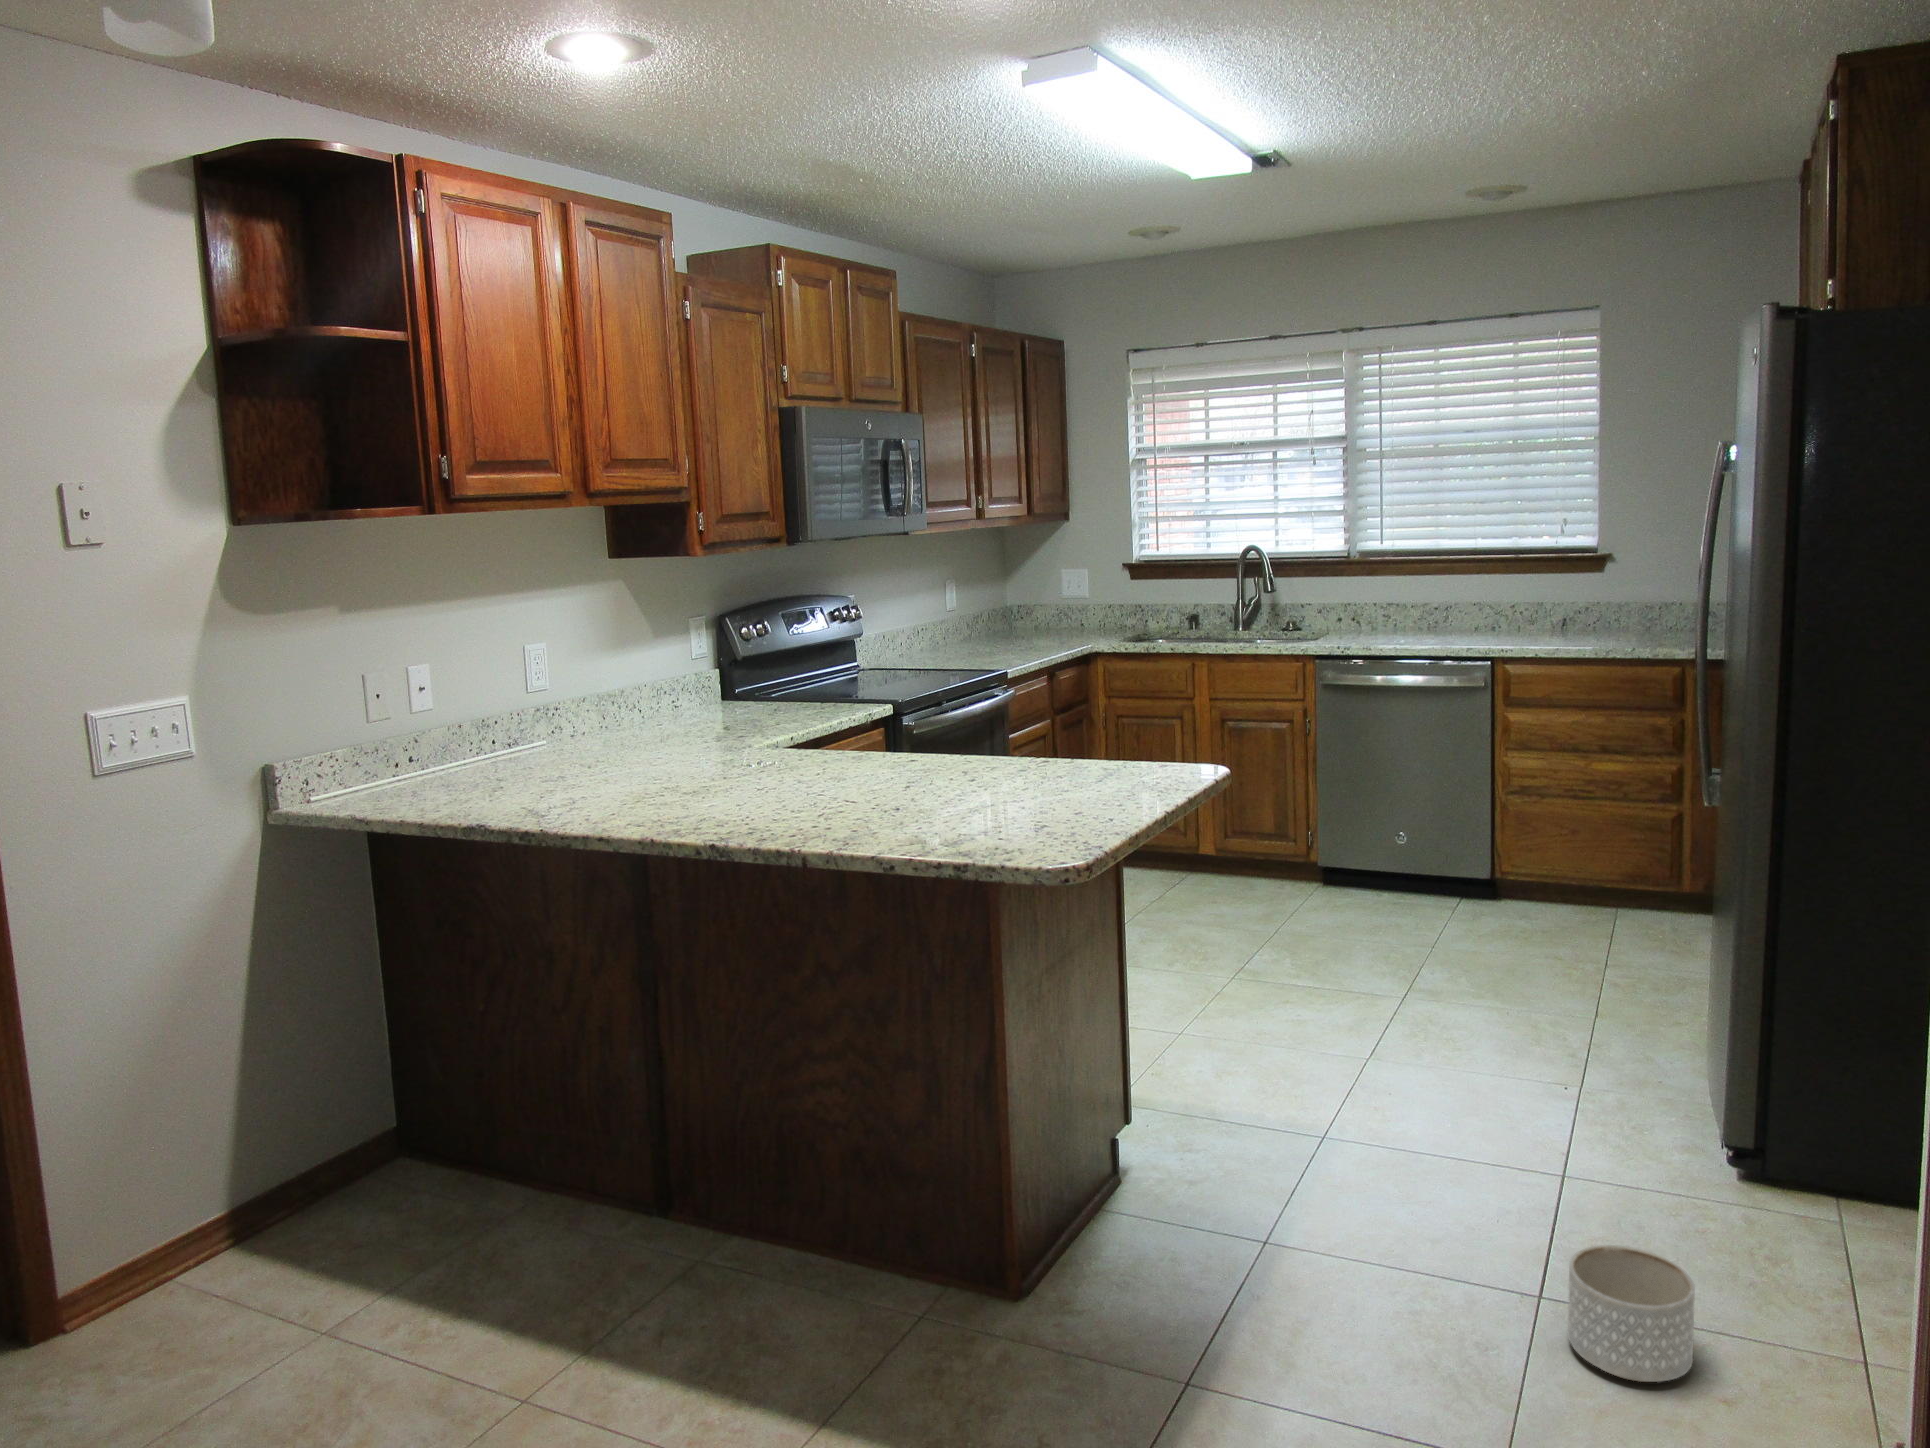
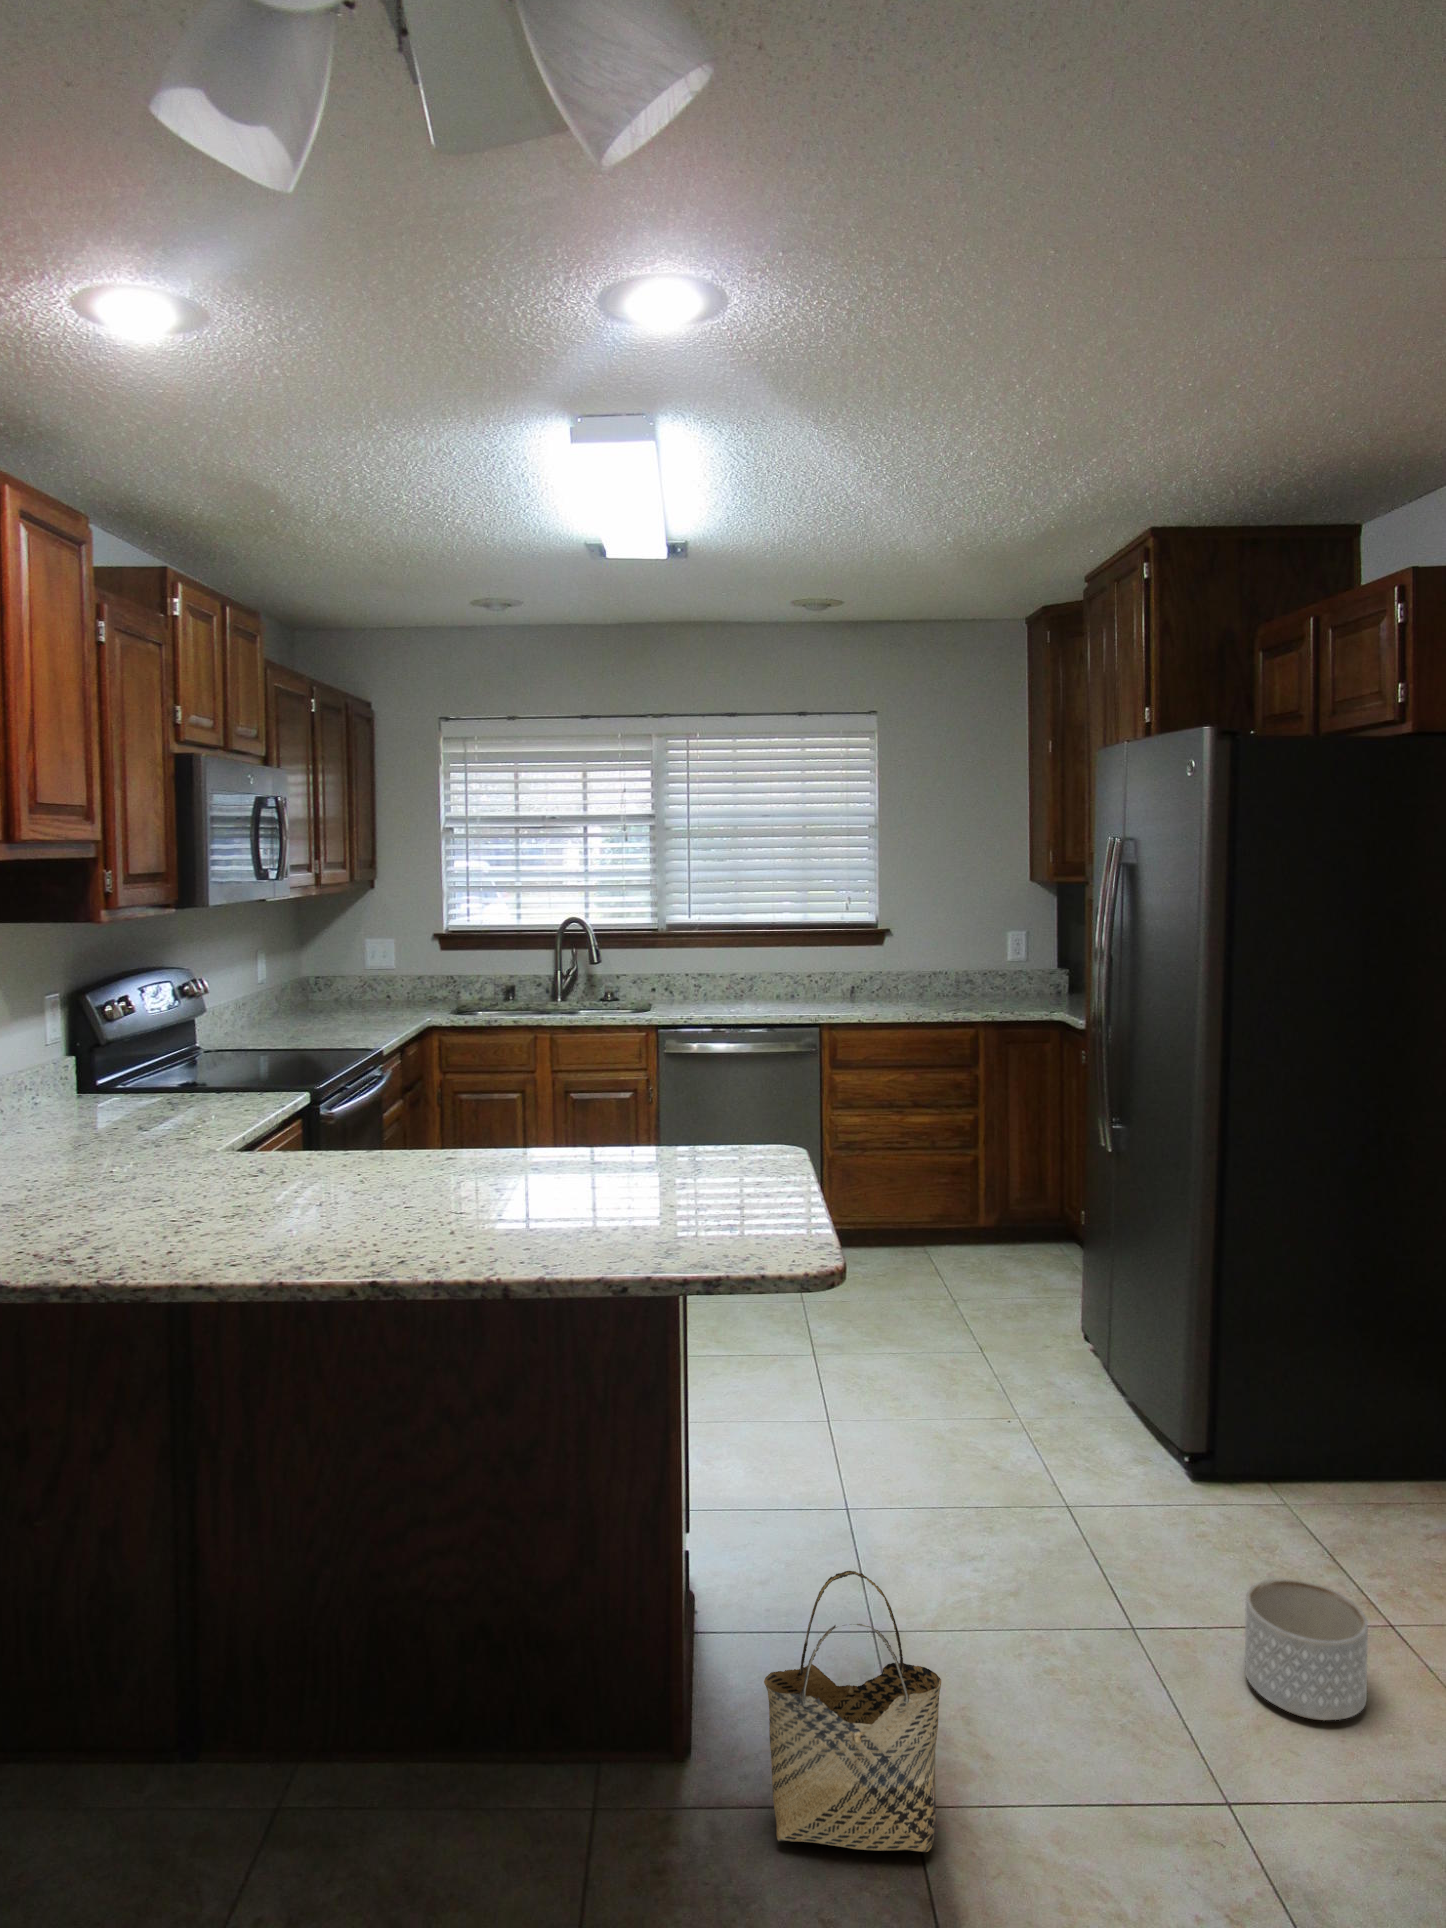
woven basket: none [1044,1125,1183,1350] -> present [764,1571,941,1852]

